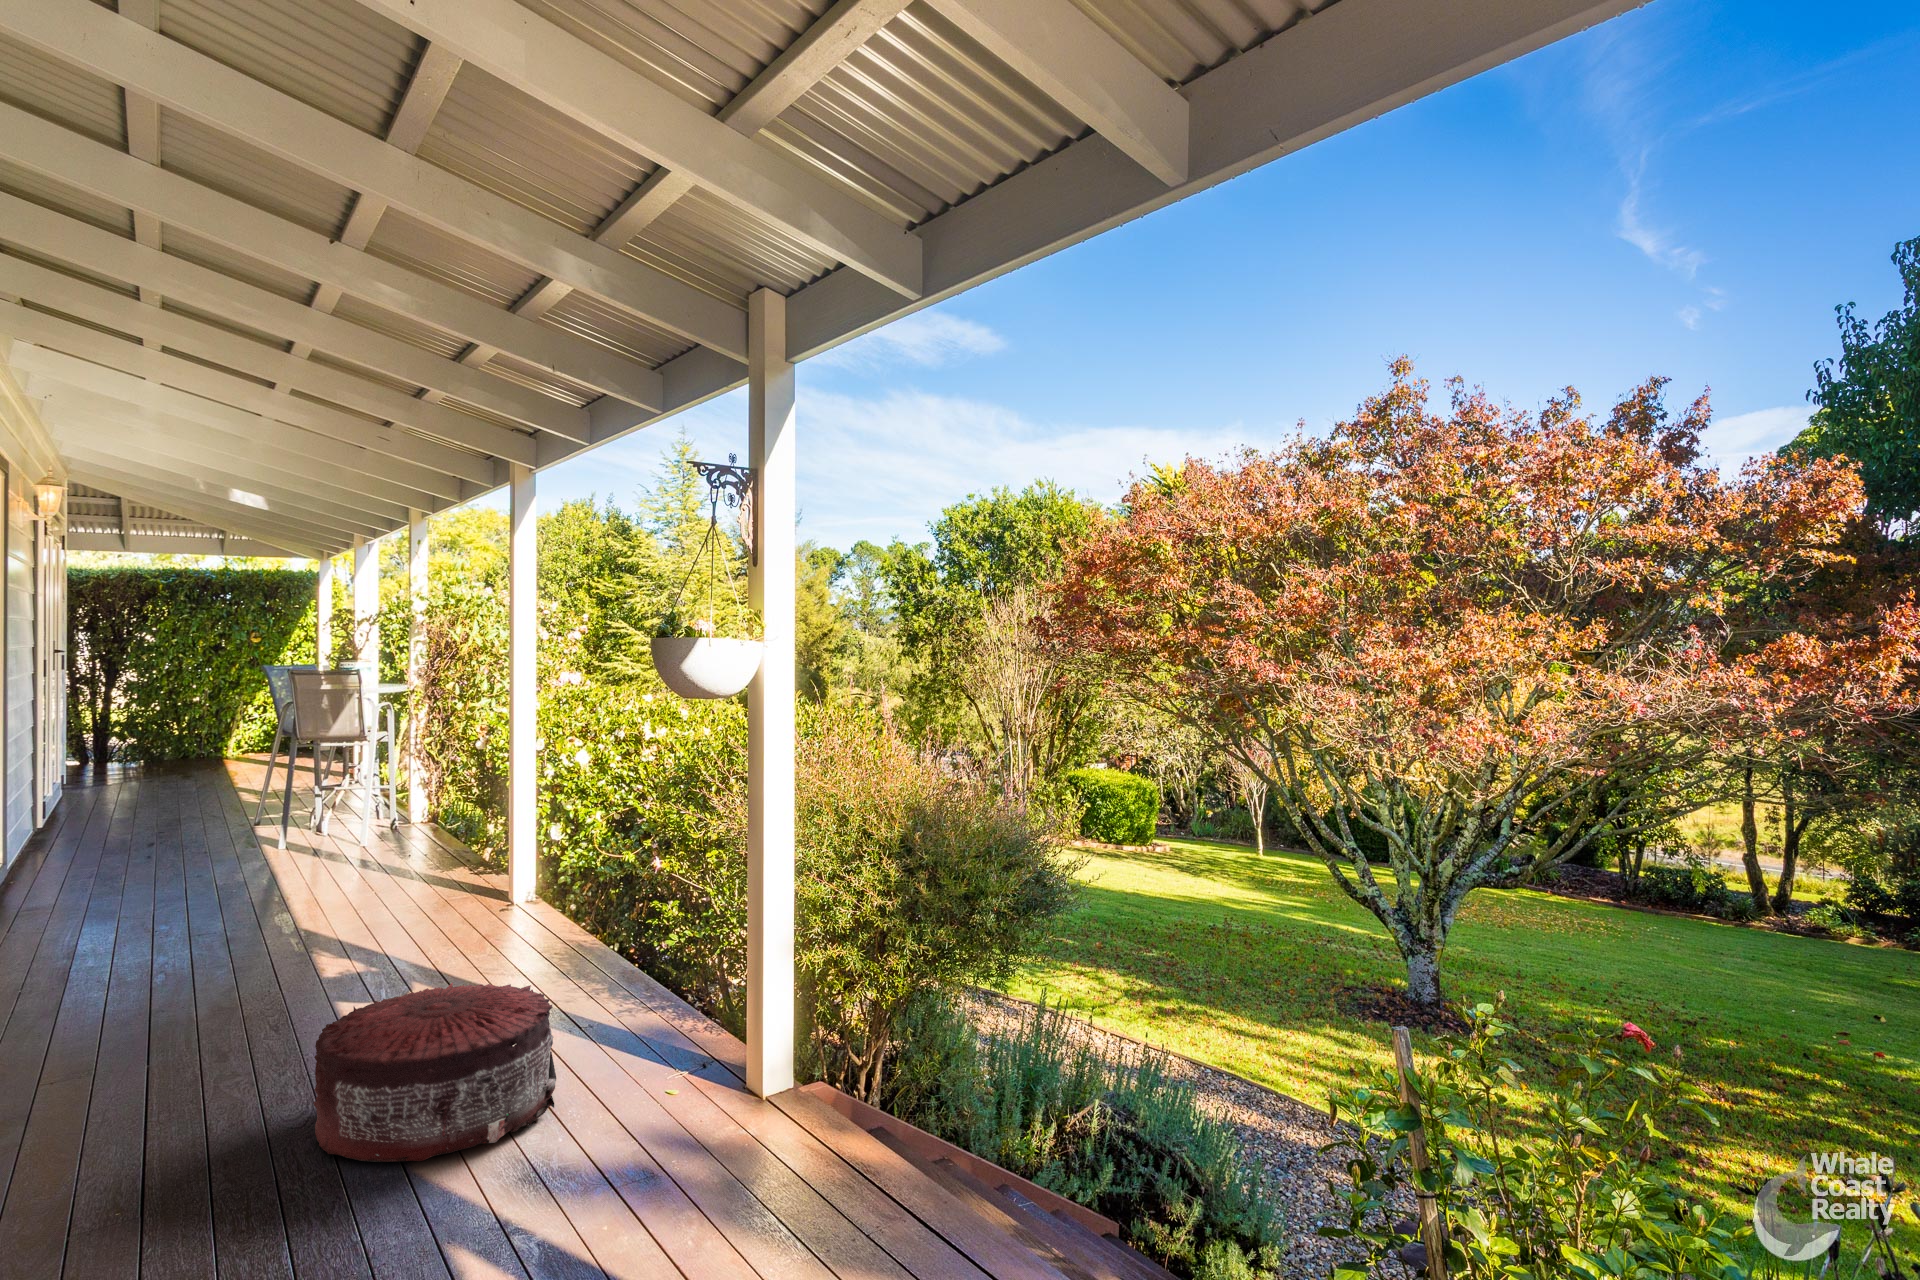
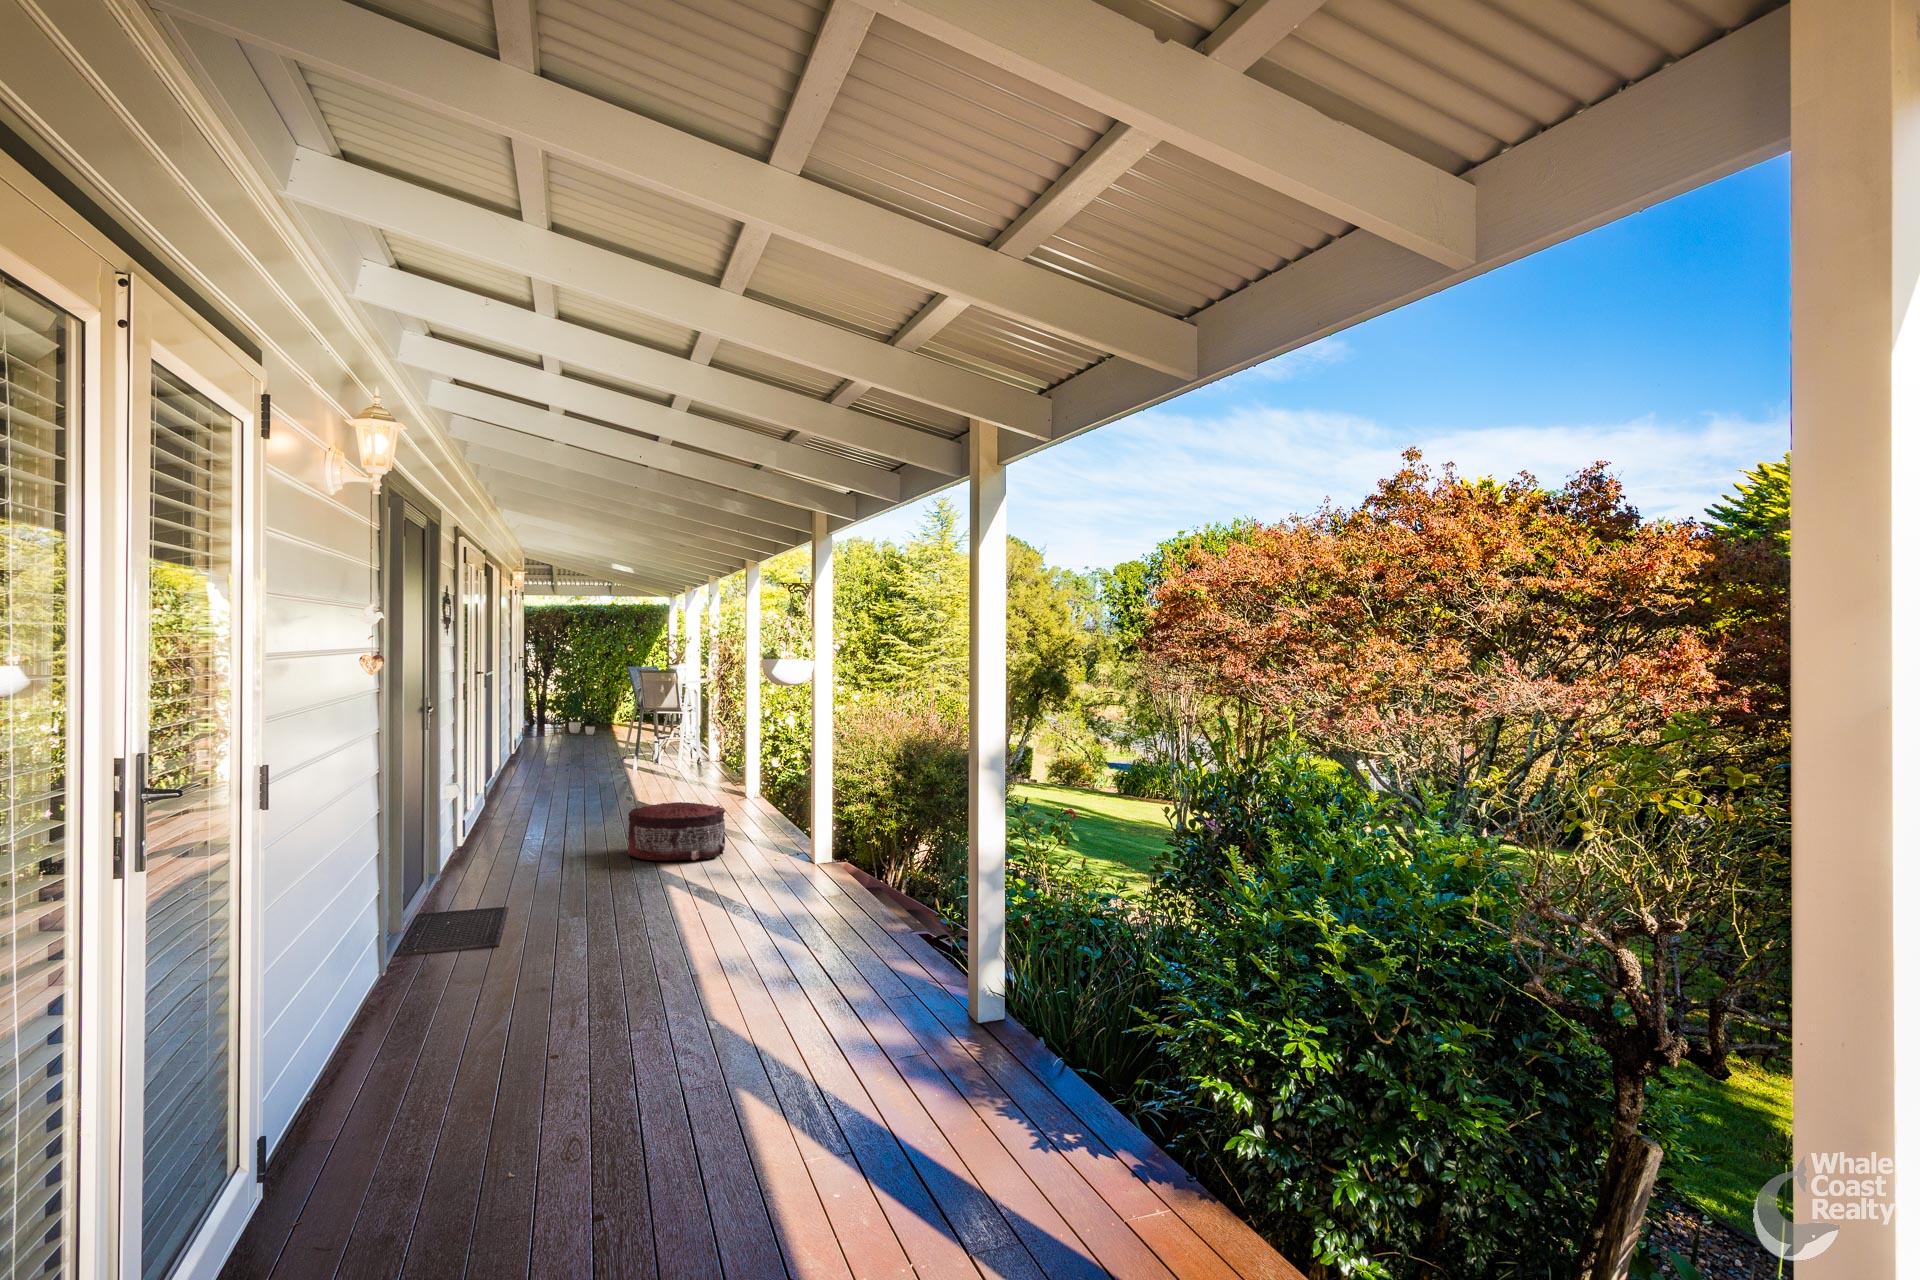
potted plant: none [143,696,207,768] -> present [566,690,598,735]

